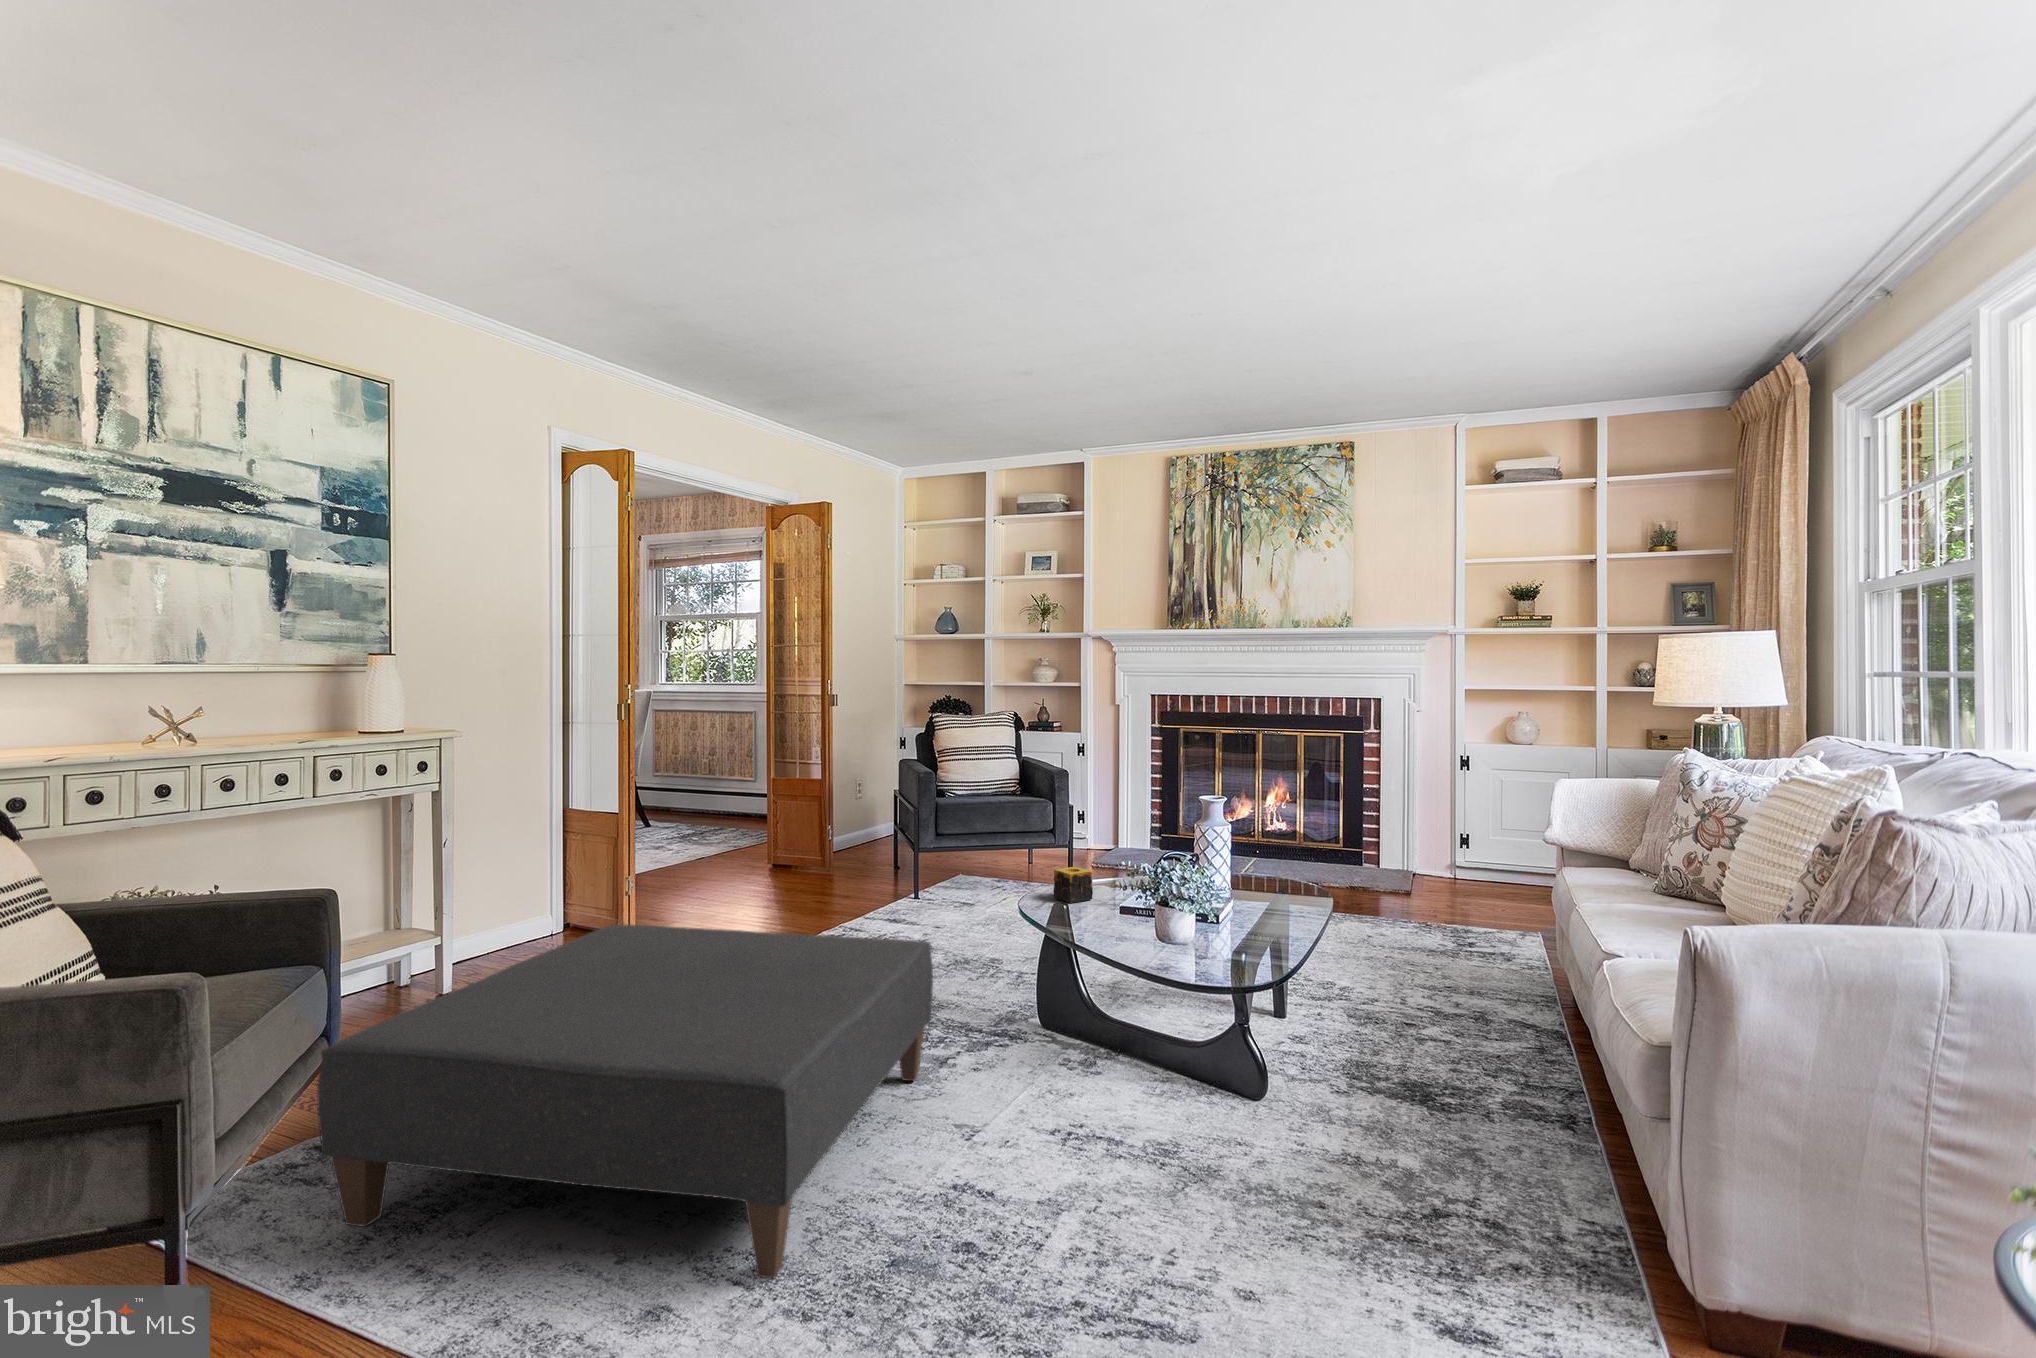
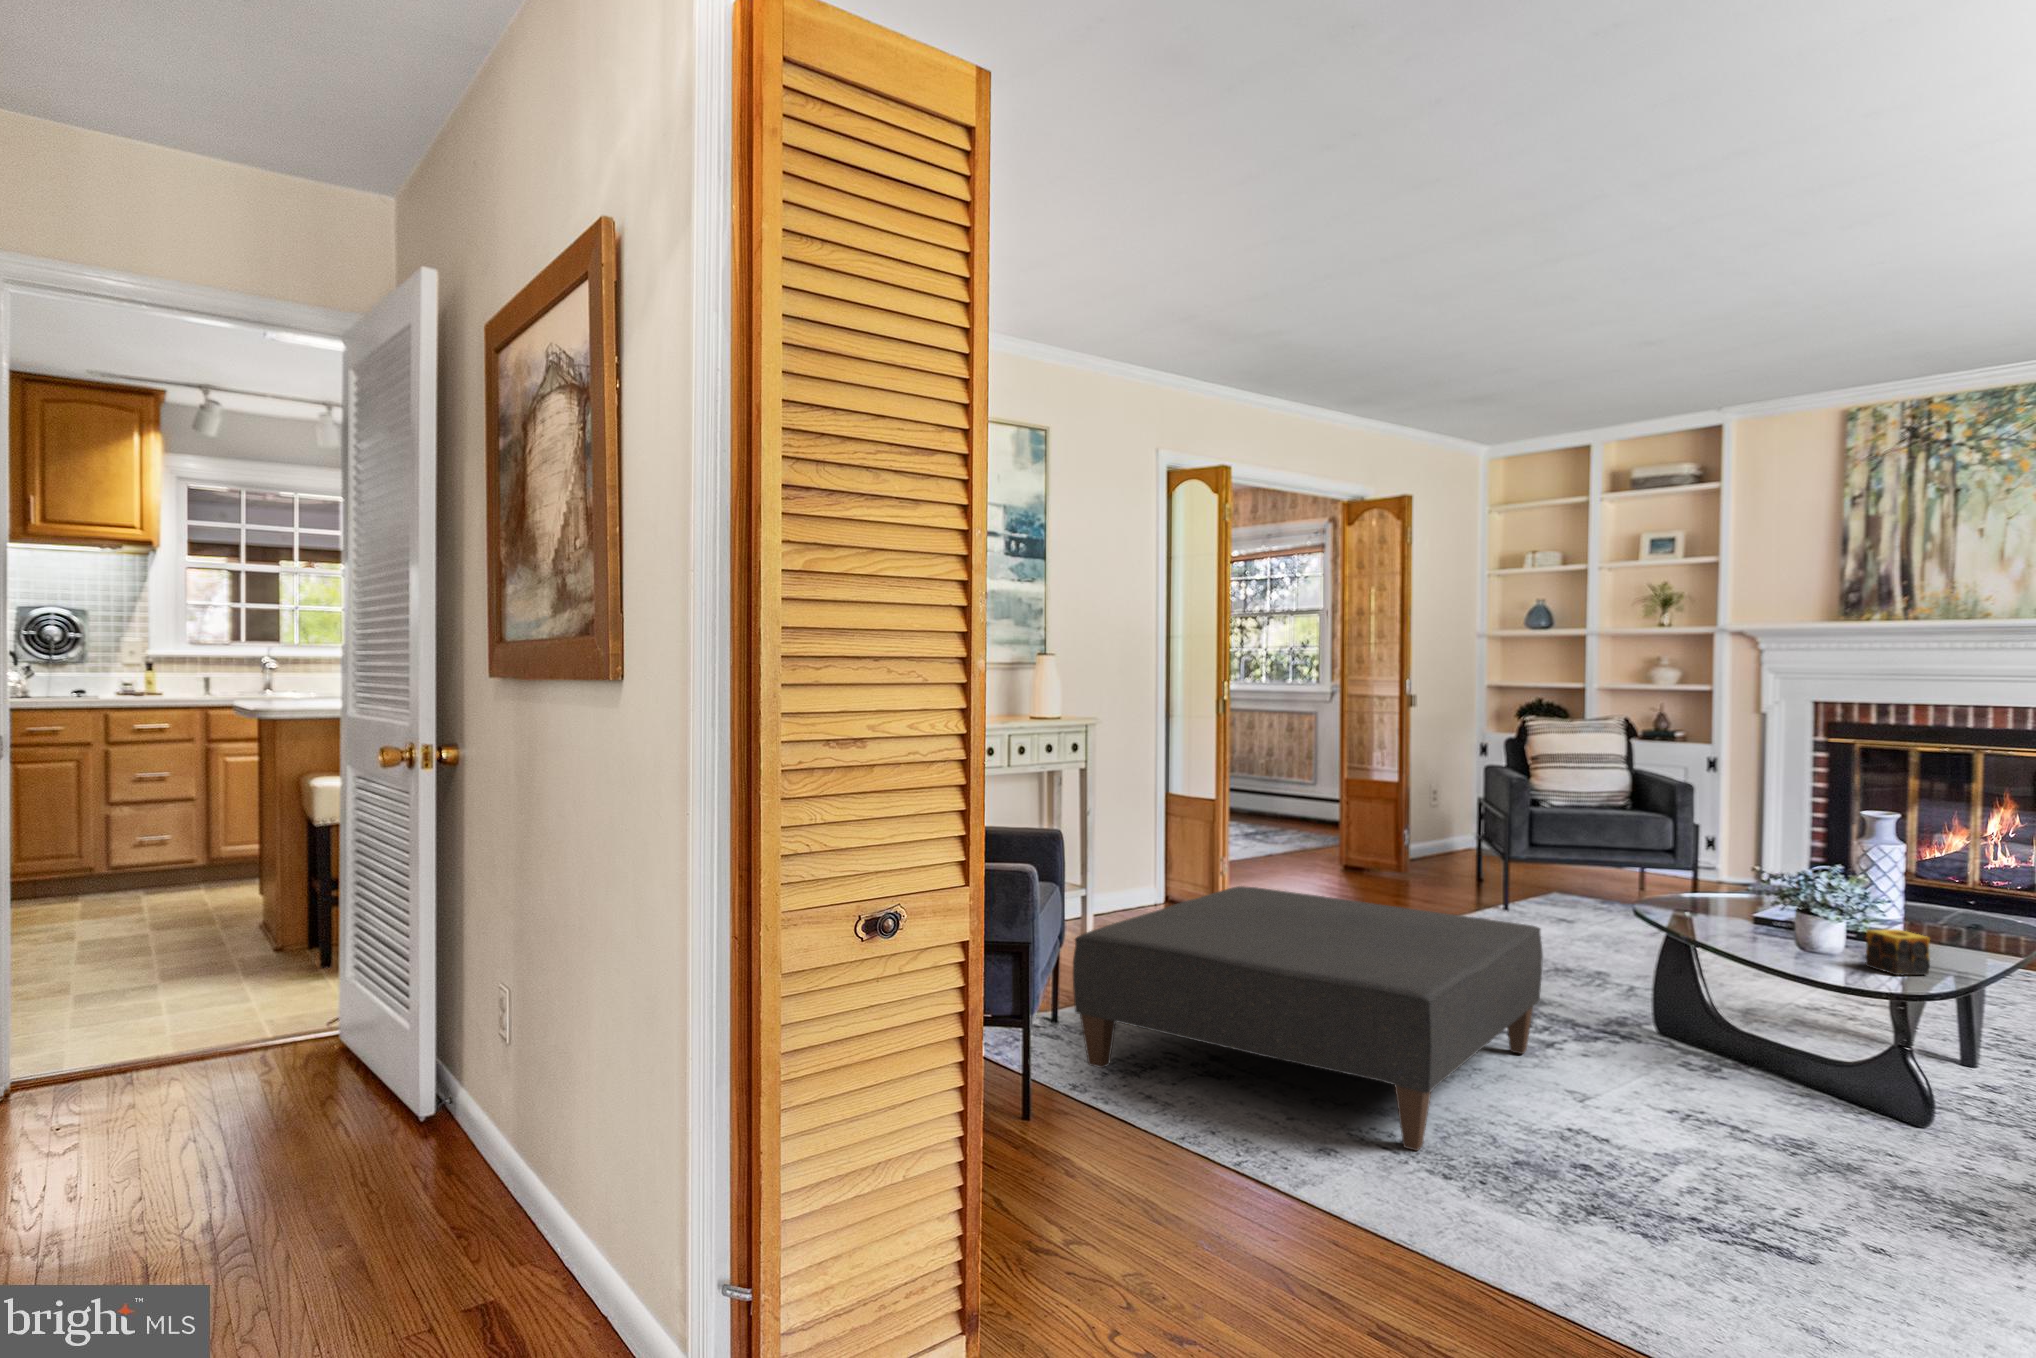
candle: present [1053,867,1093,903] -> present [1865,929,1930,975]

